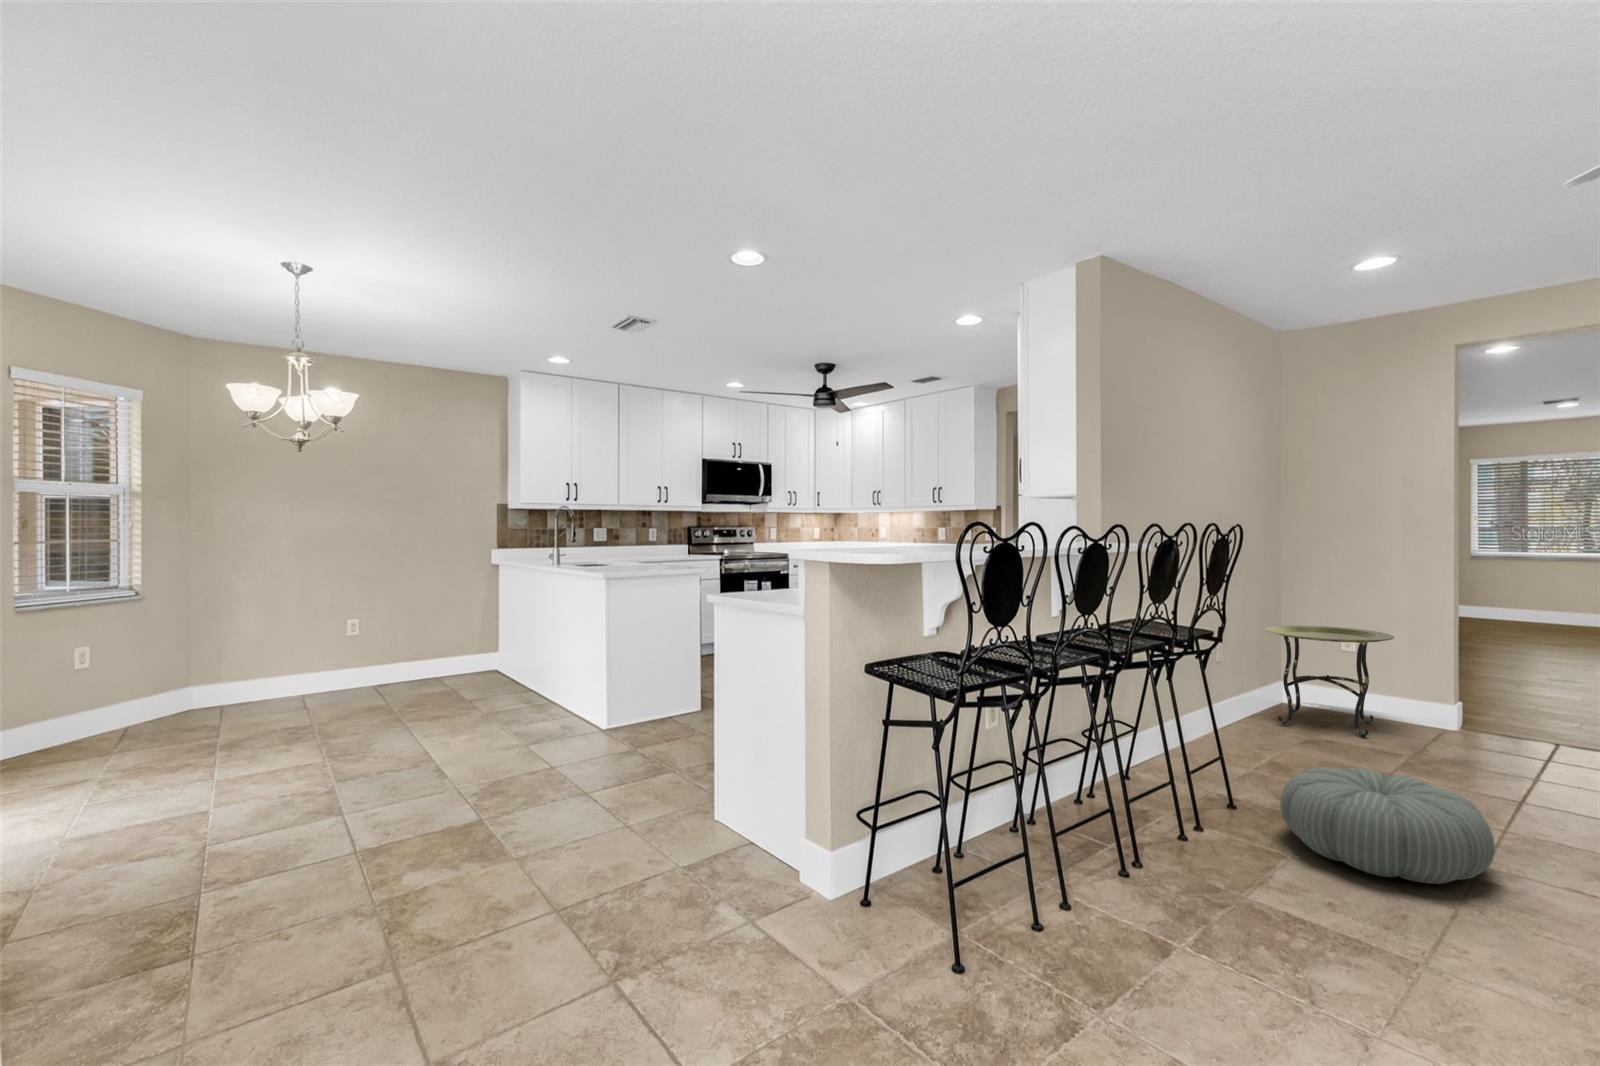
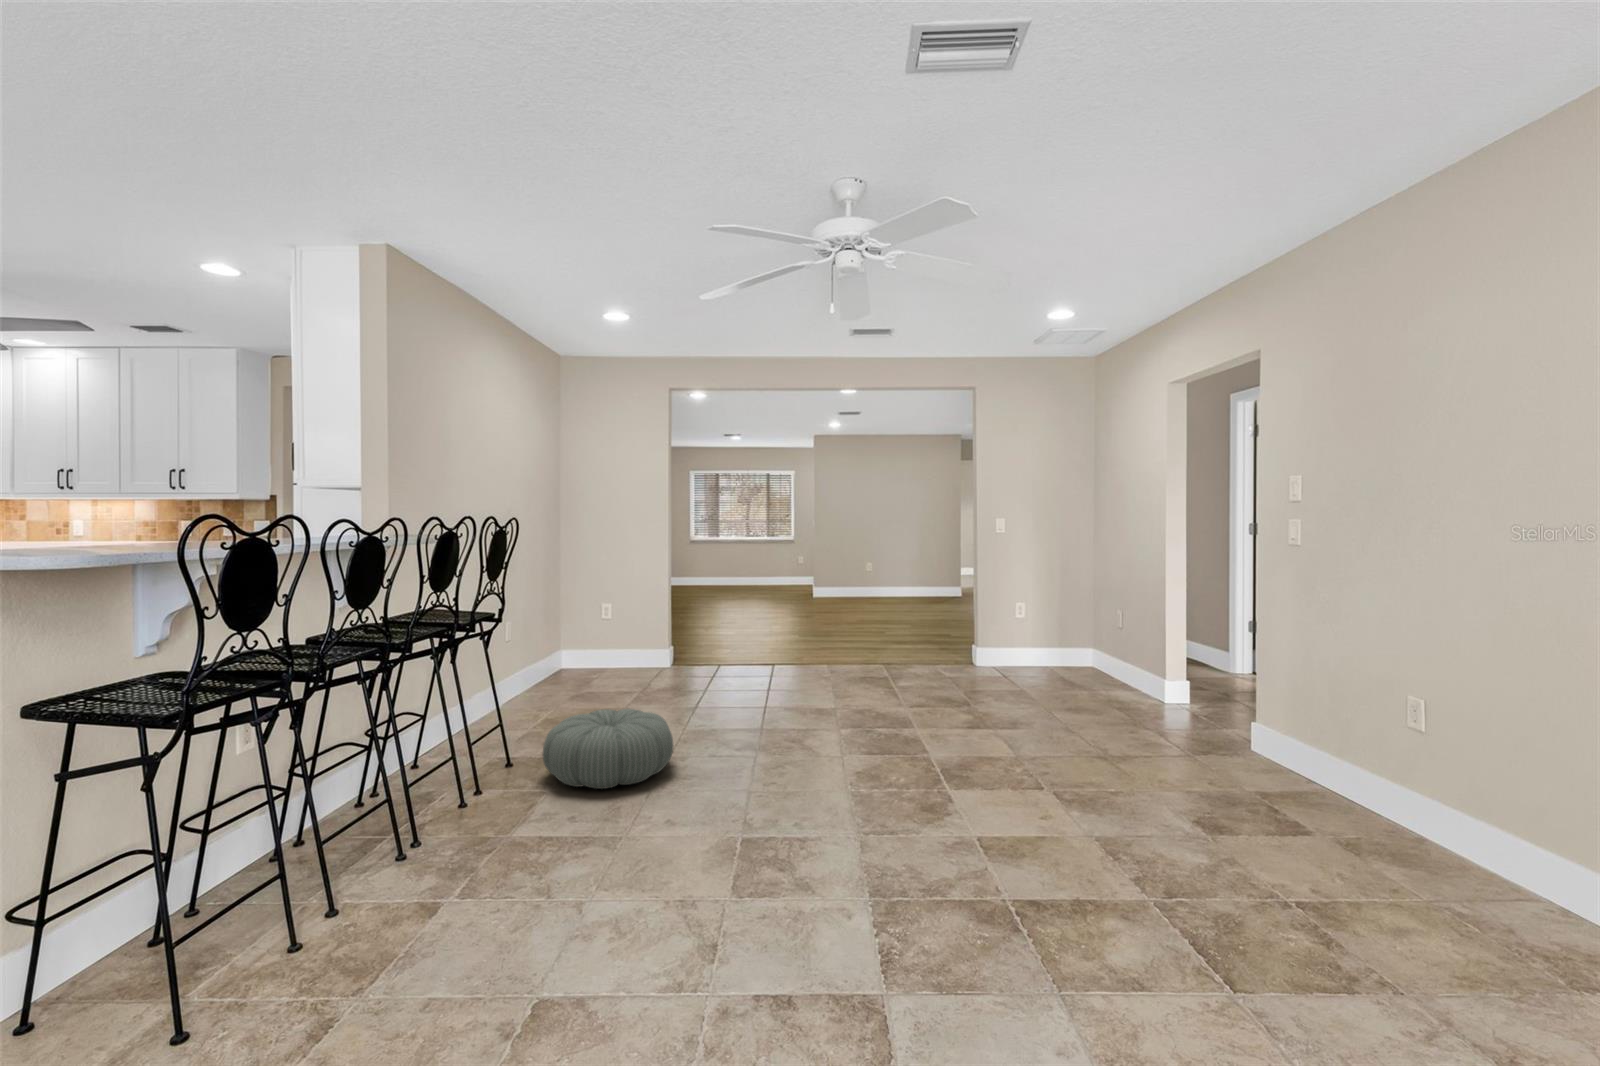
side table: present [1265,625,1394,738] -> none [543,602,632,688]

